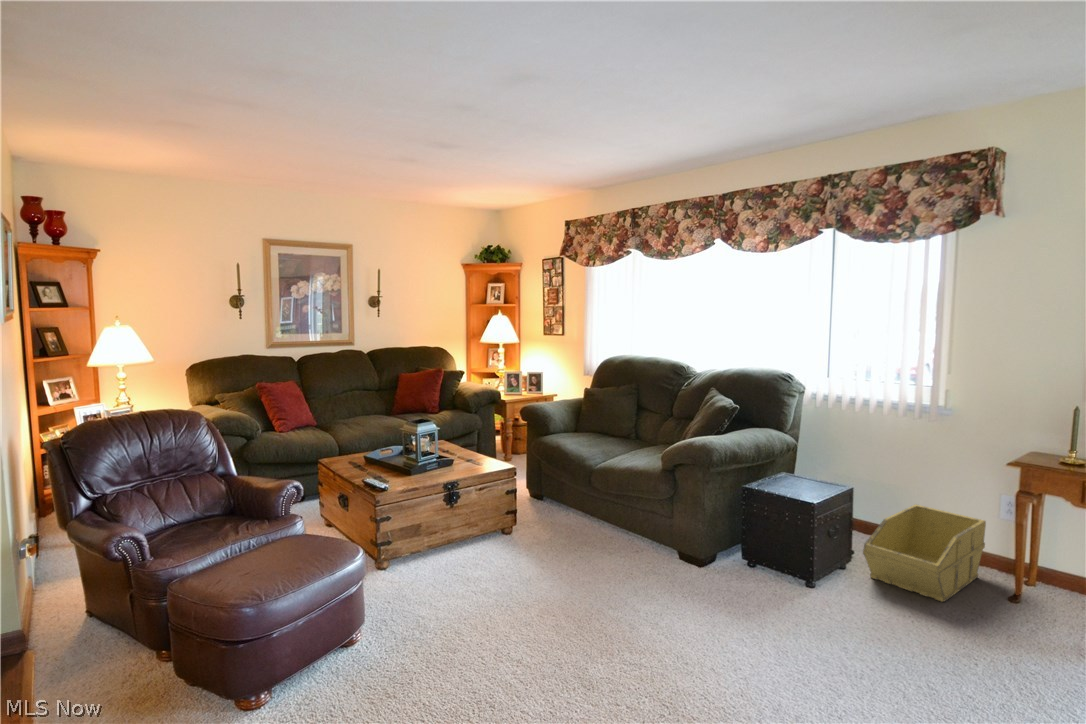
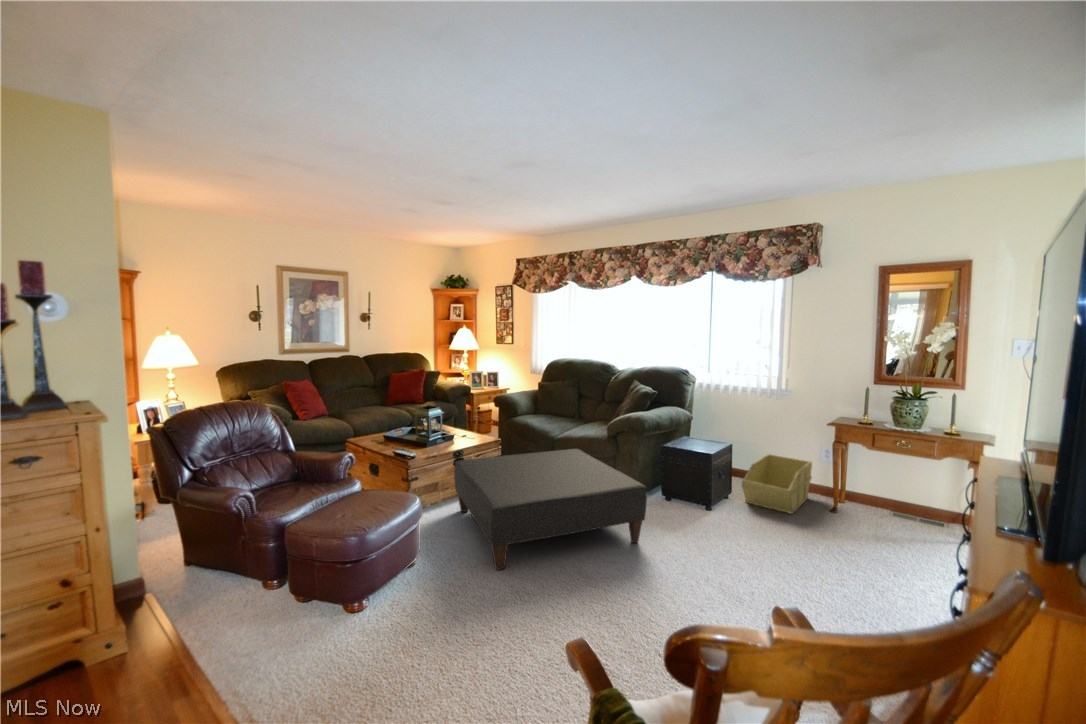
ottoman: none [442,485,694,656] -> present [454,449,647,570]

